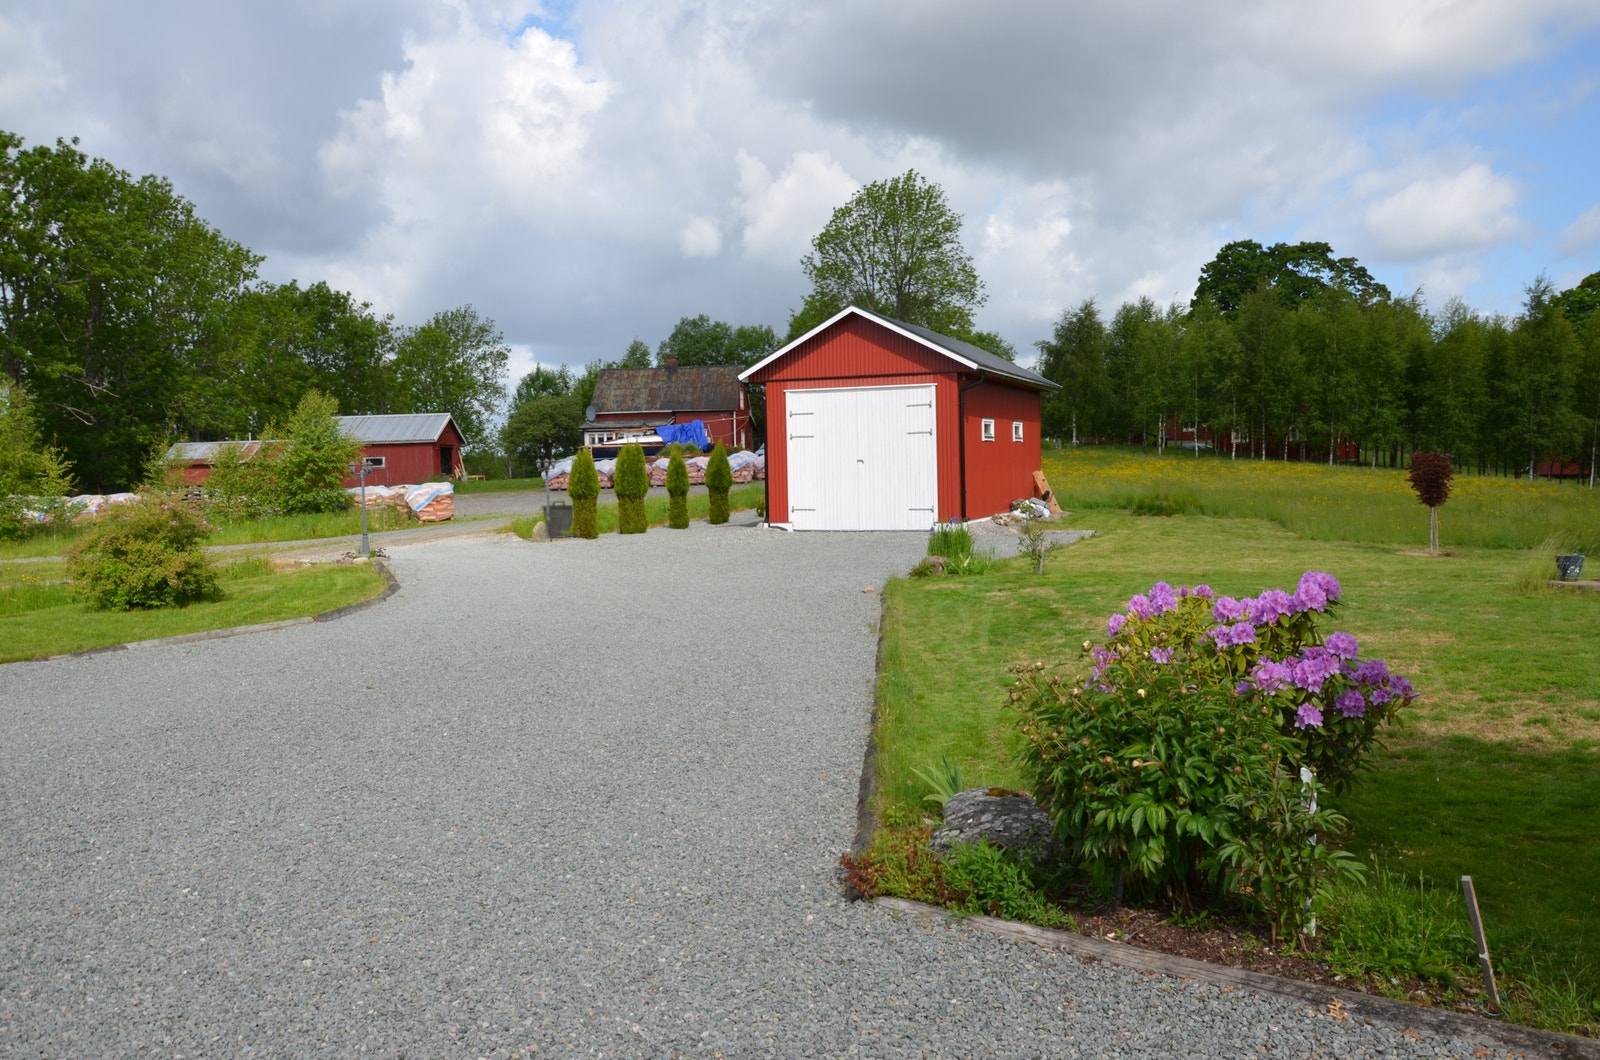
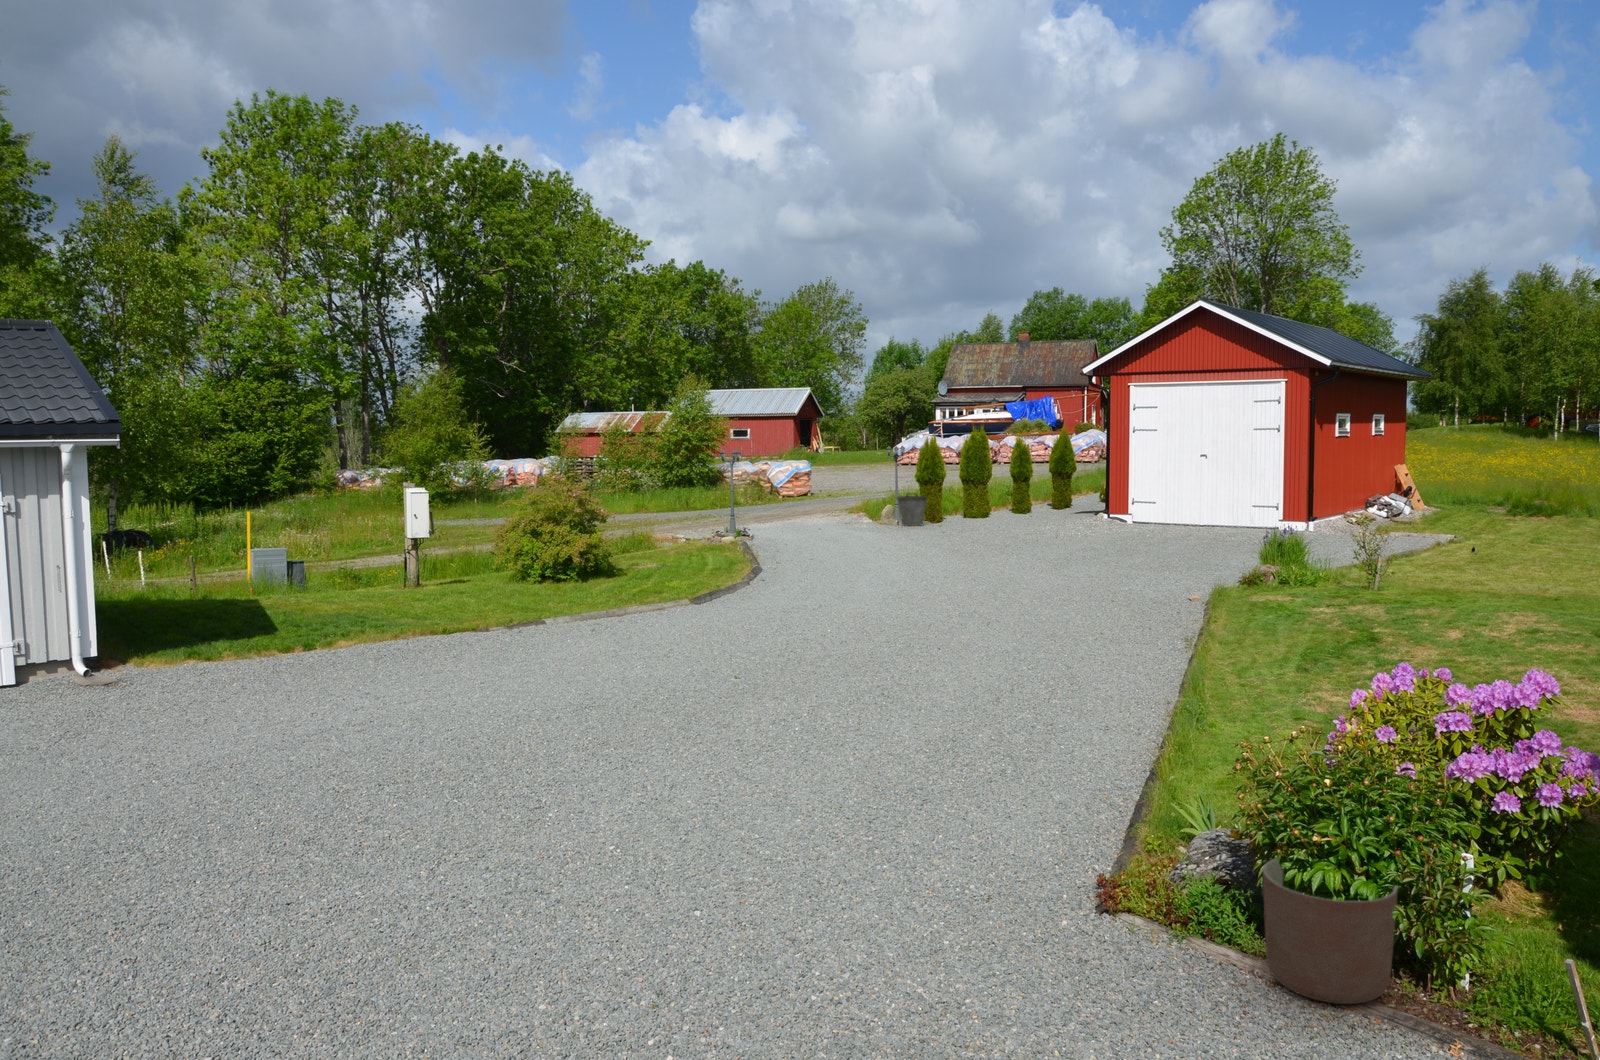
planter: none [1067,793,1227,972] -> present [1263,857,1398,1004]

